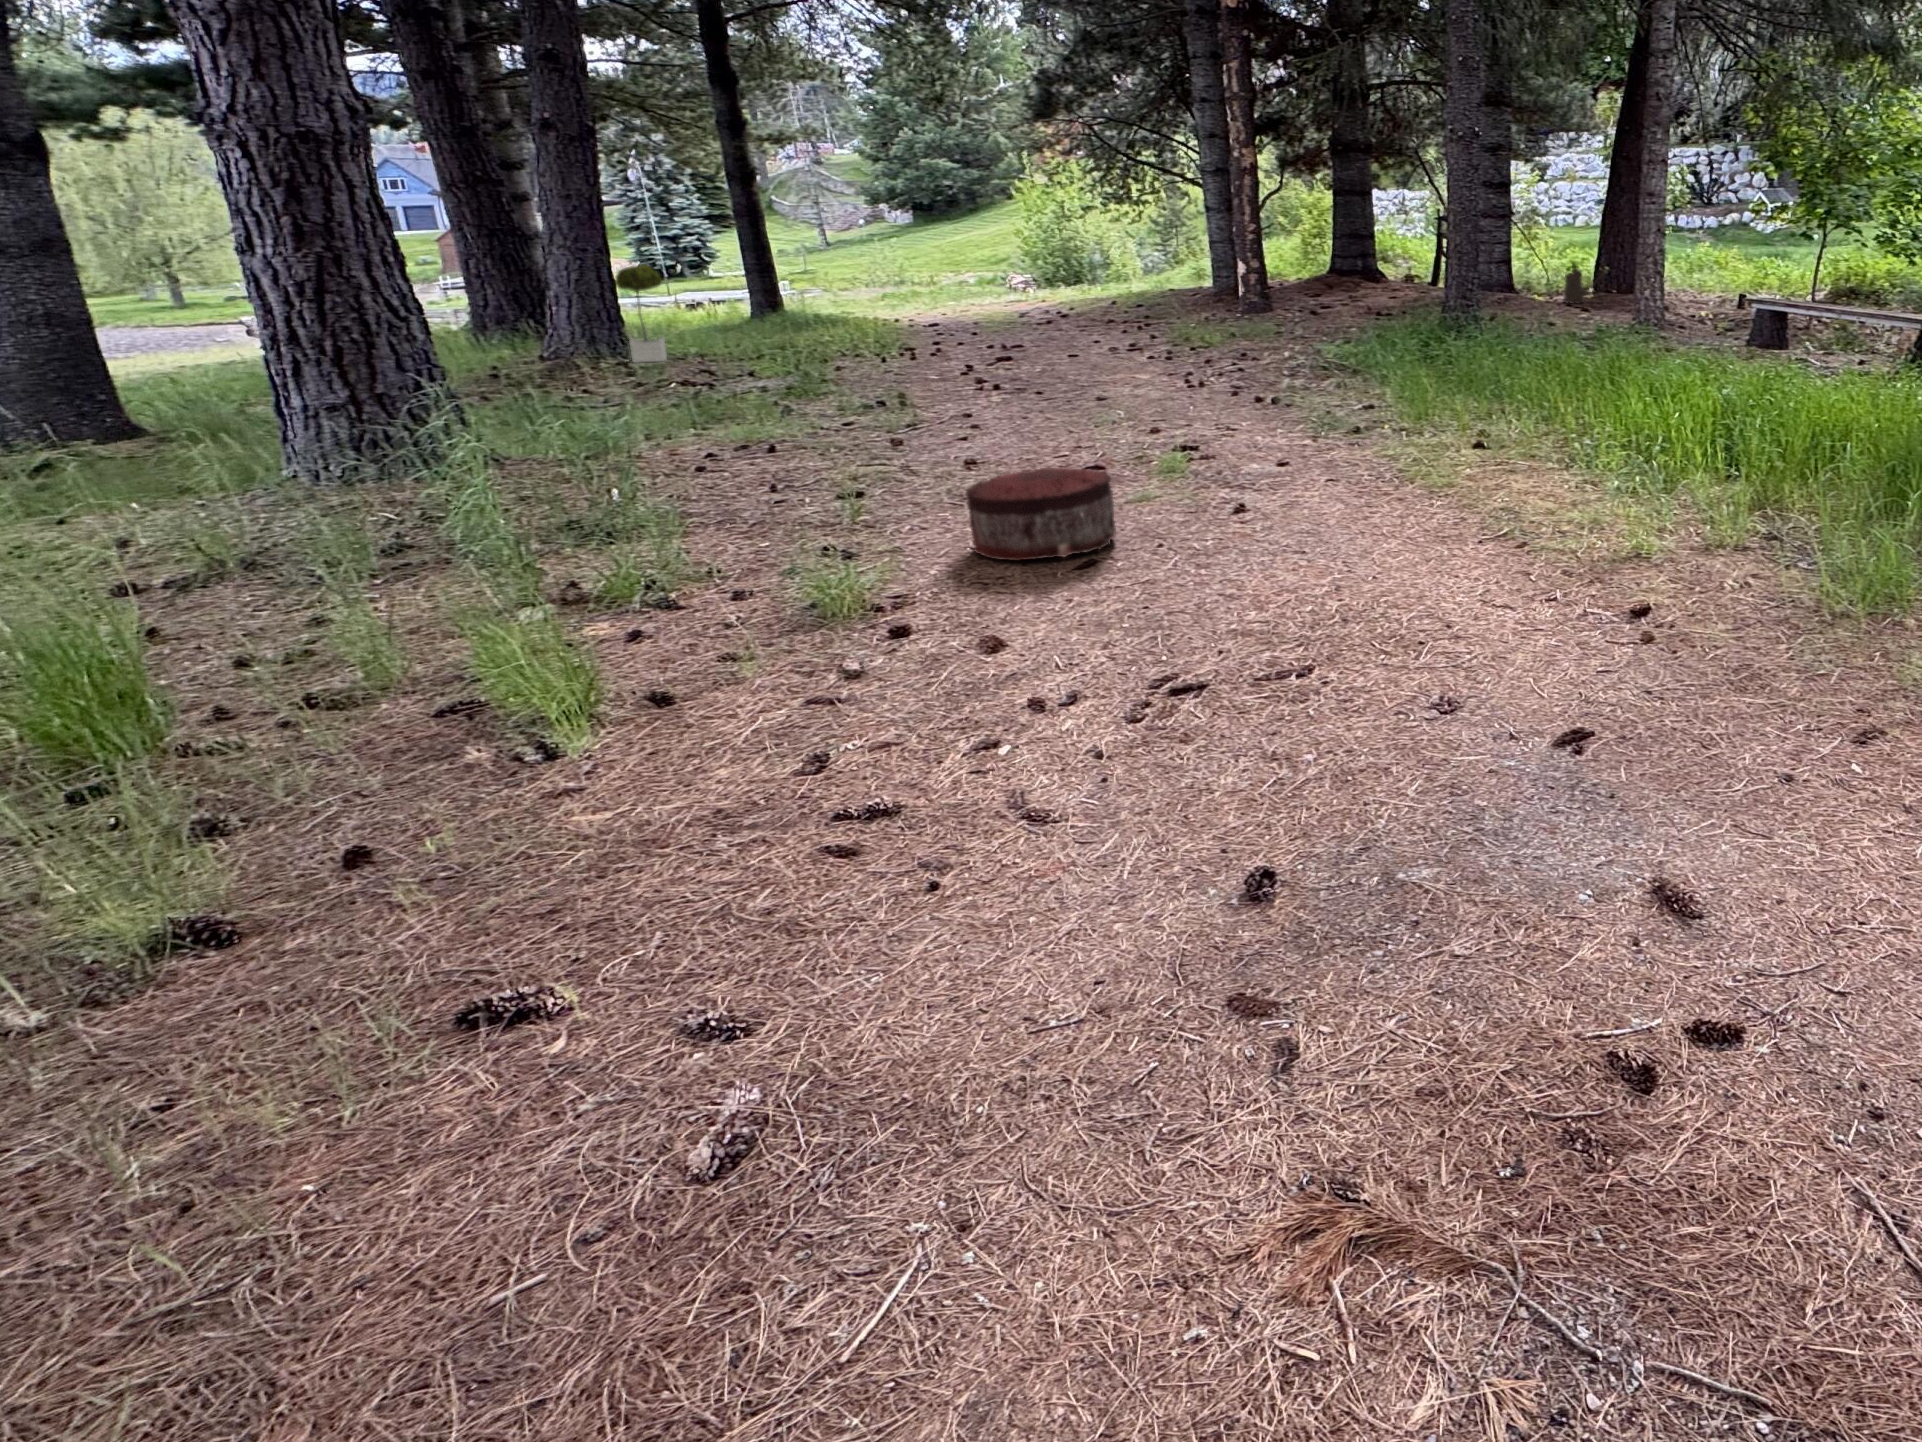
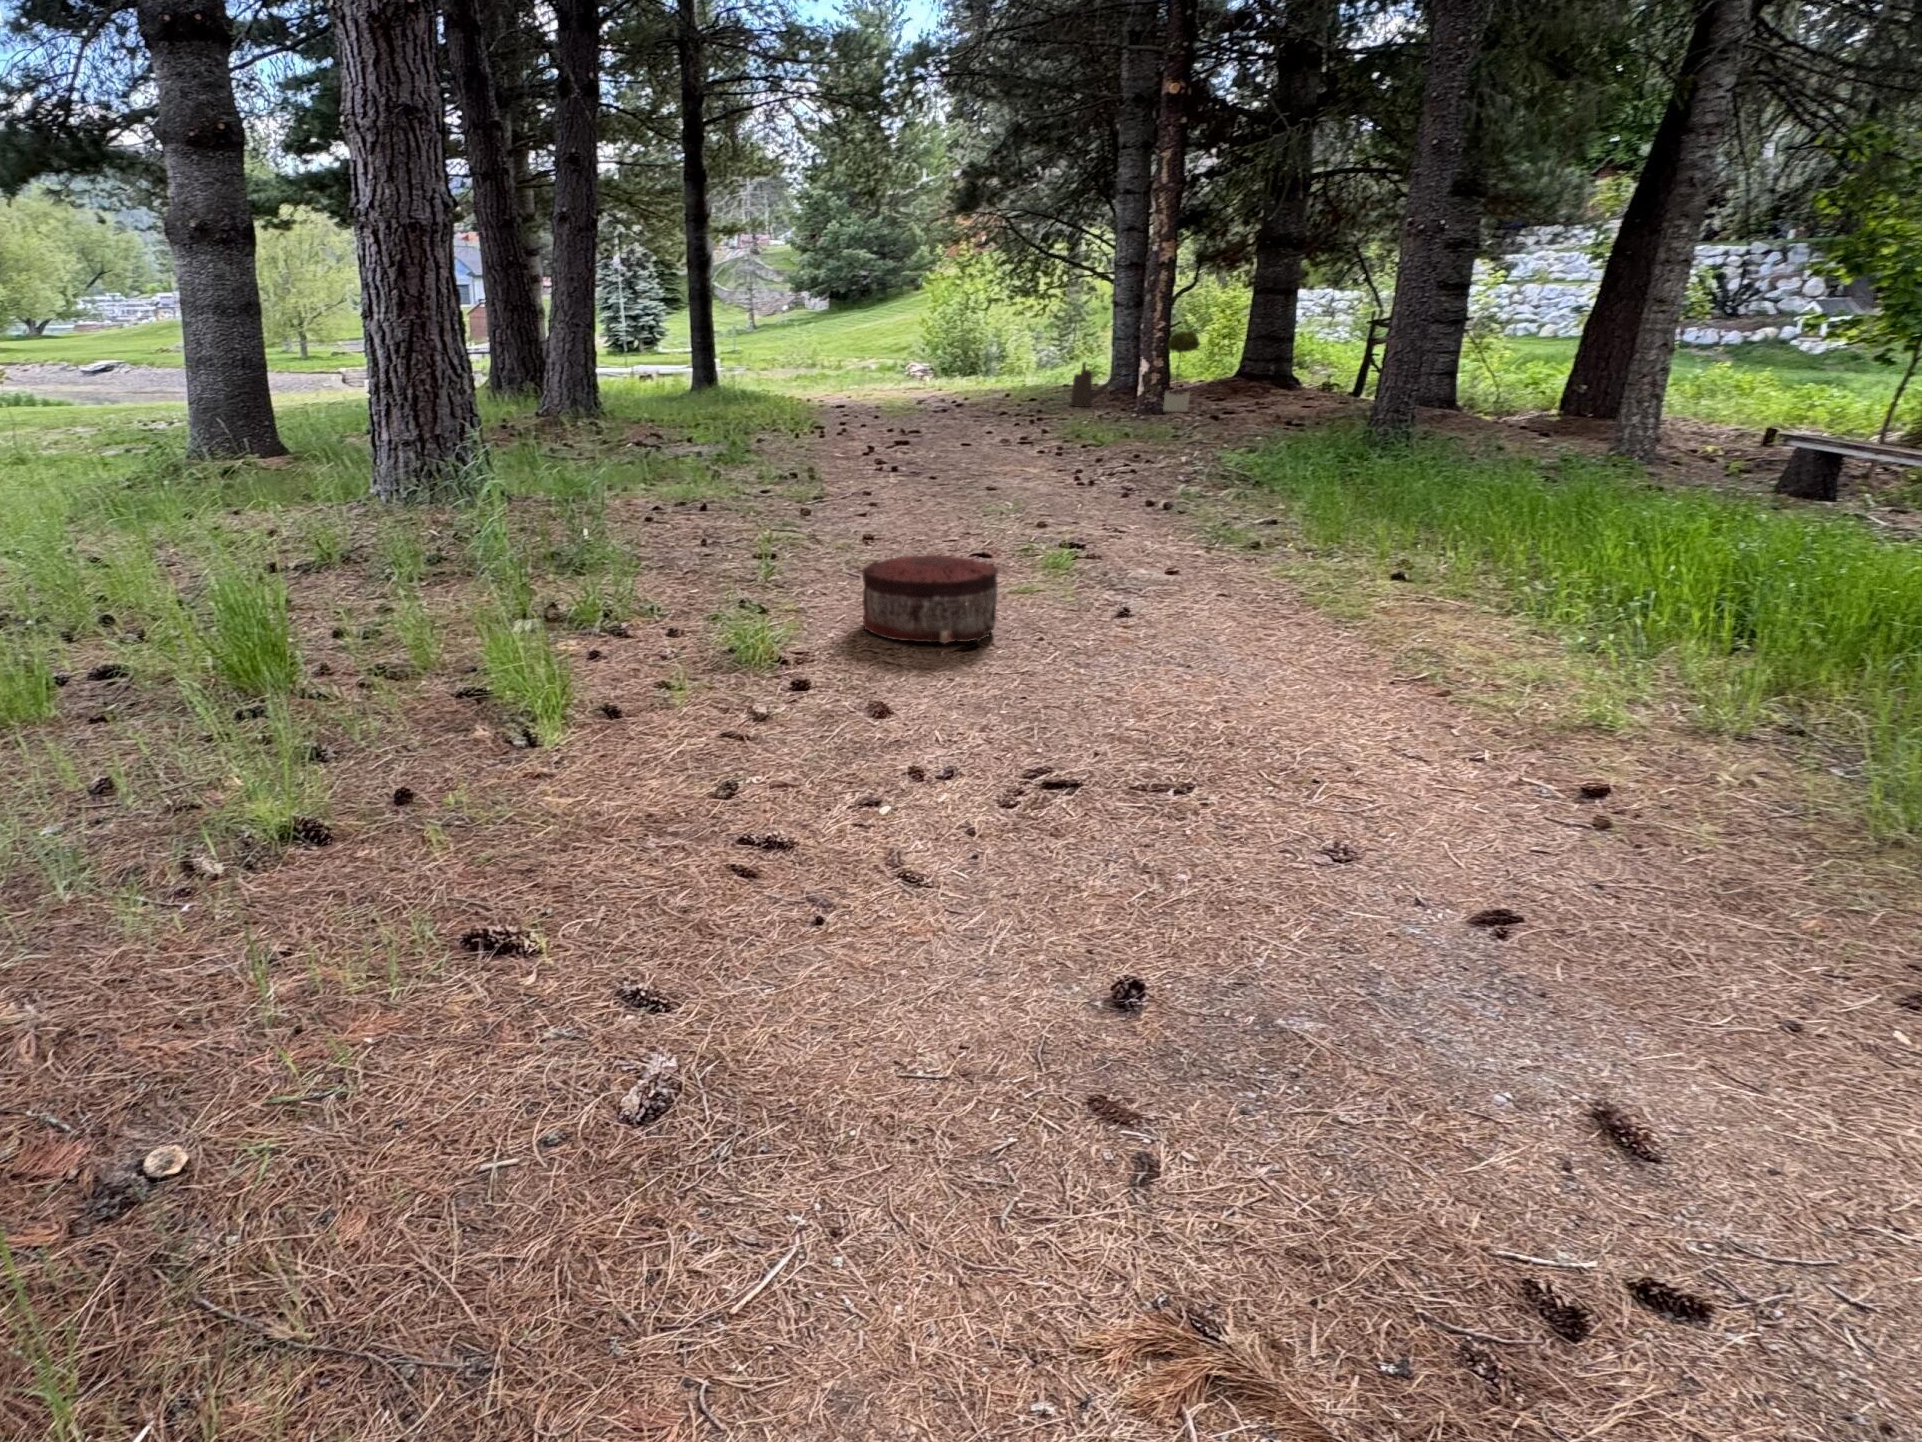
watering can: present [1564,262,1606,304] -> present [1071,362,1120,407]
potted tree: present [615,264,667,363] -> present [1163,330,1200,412]

